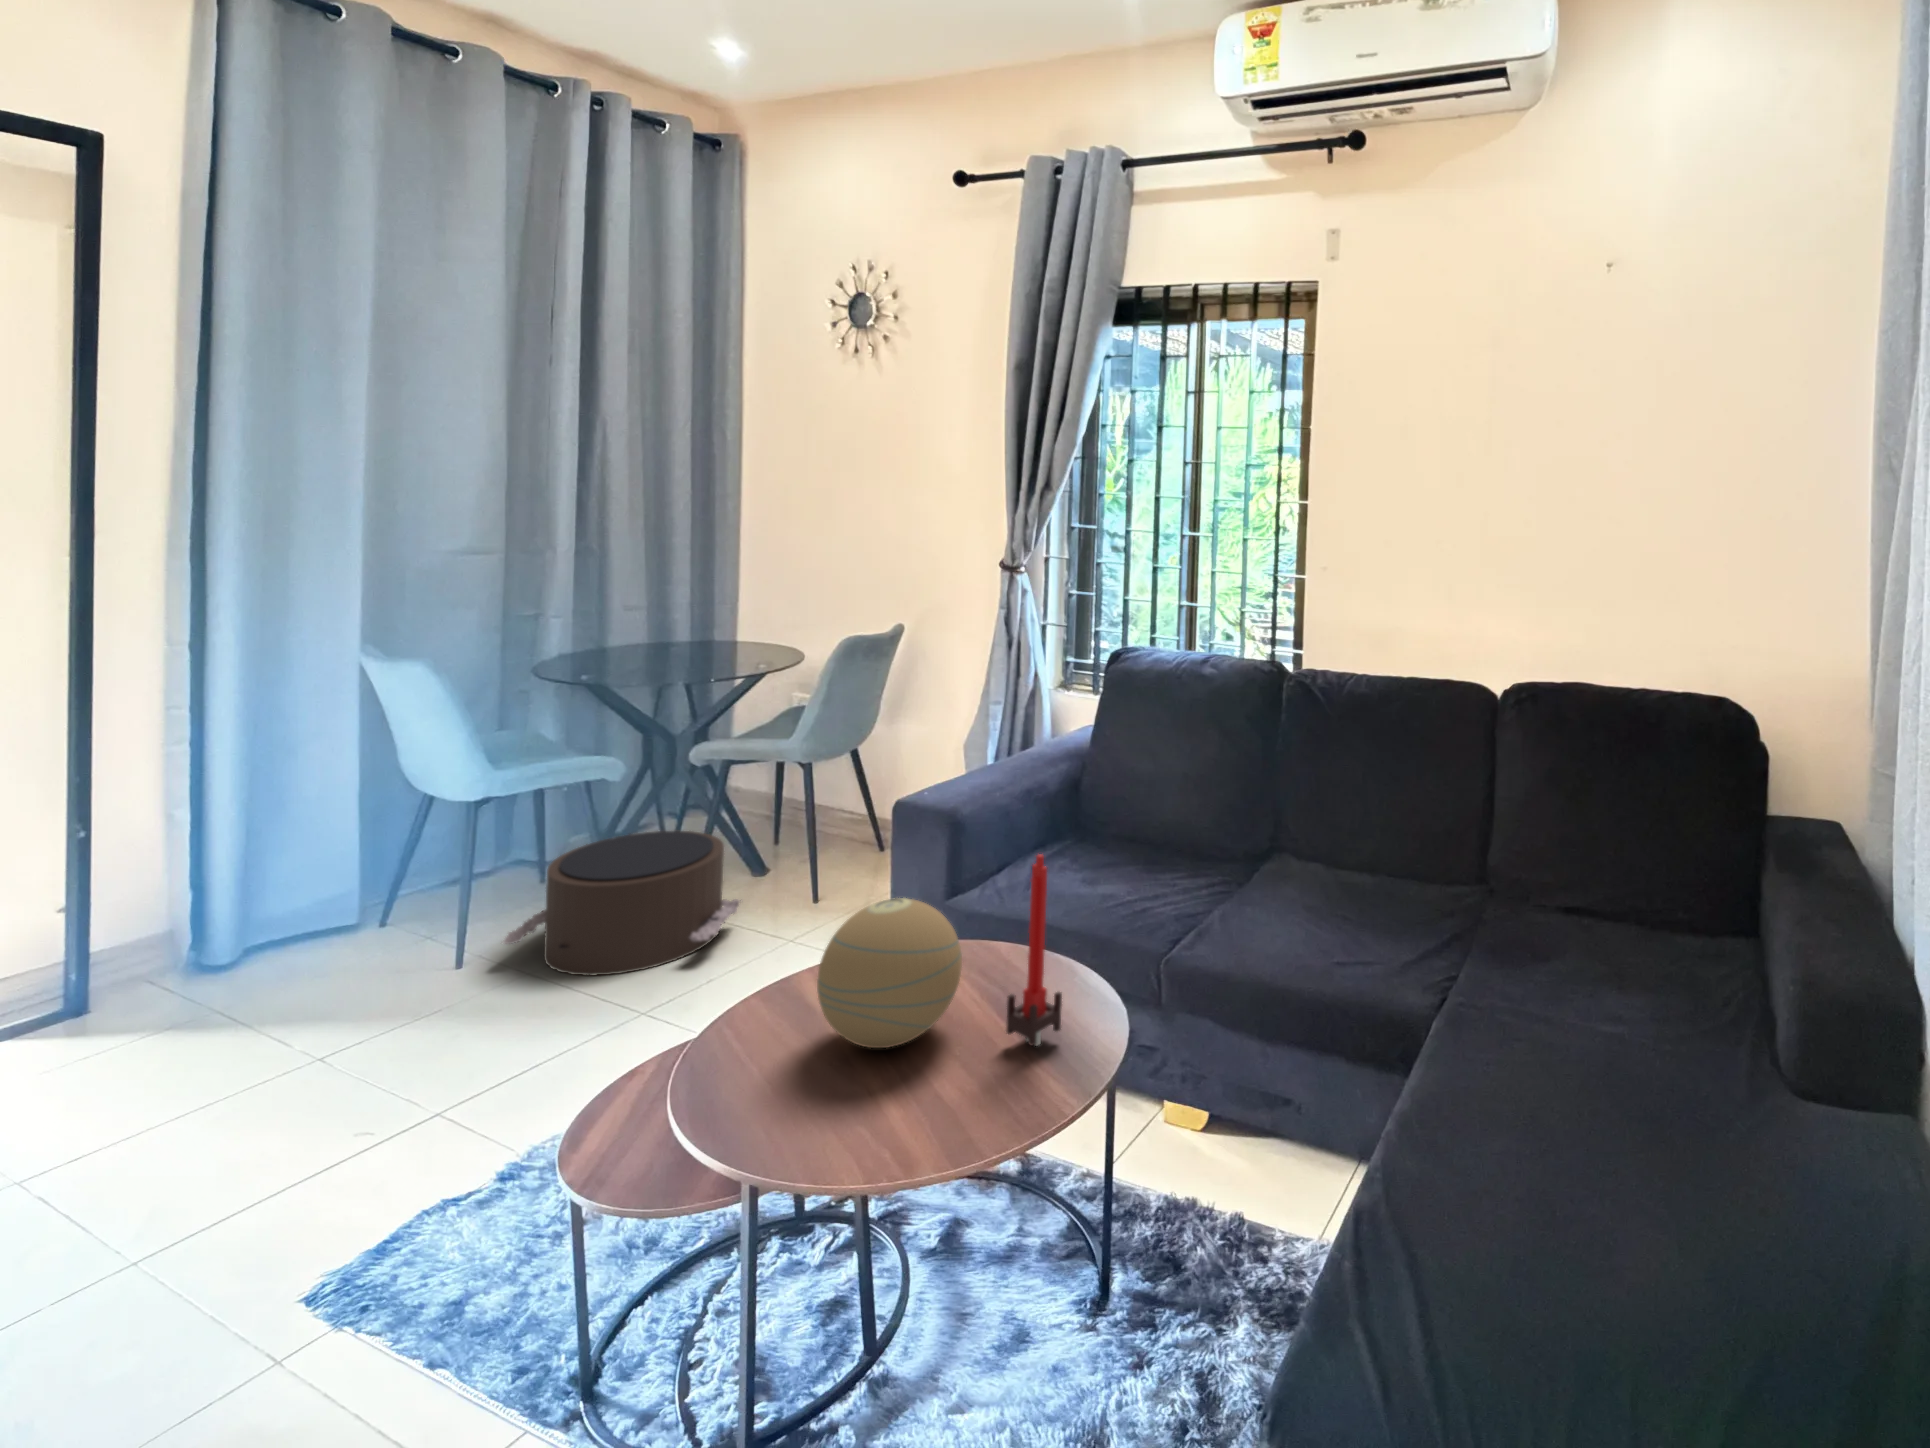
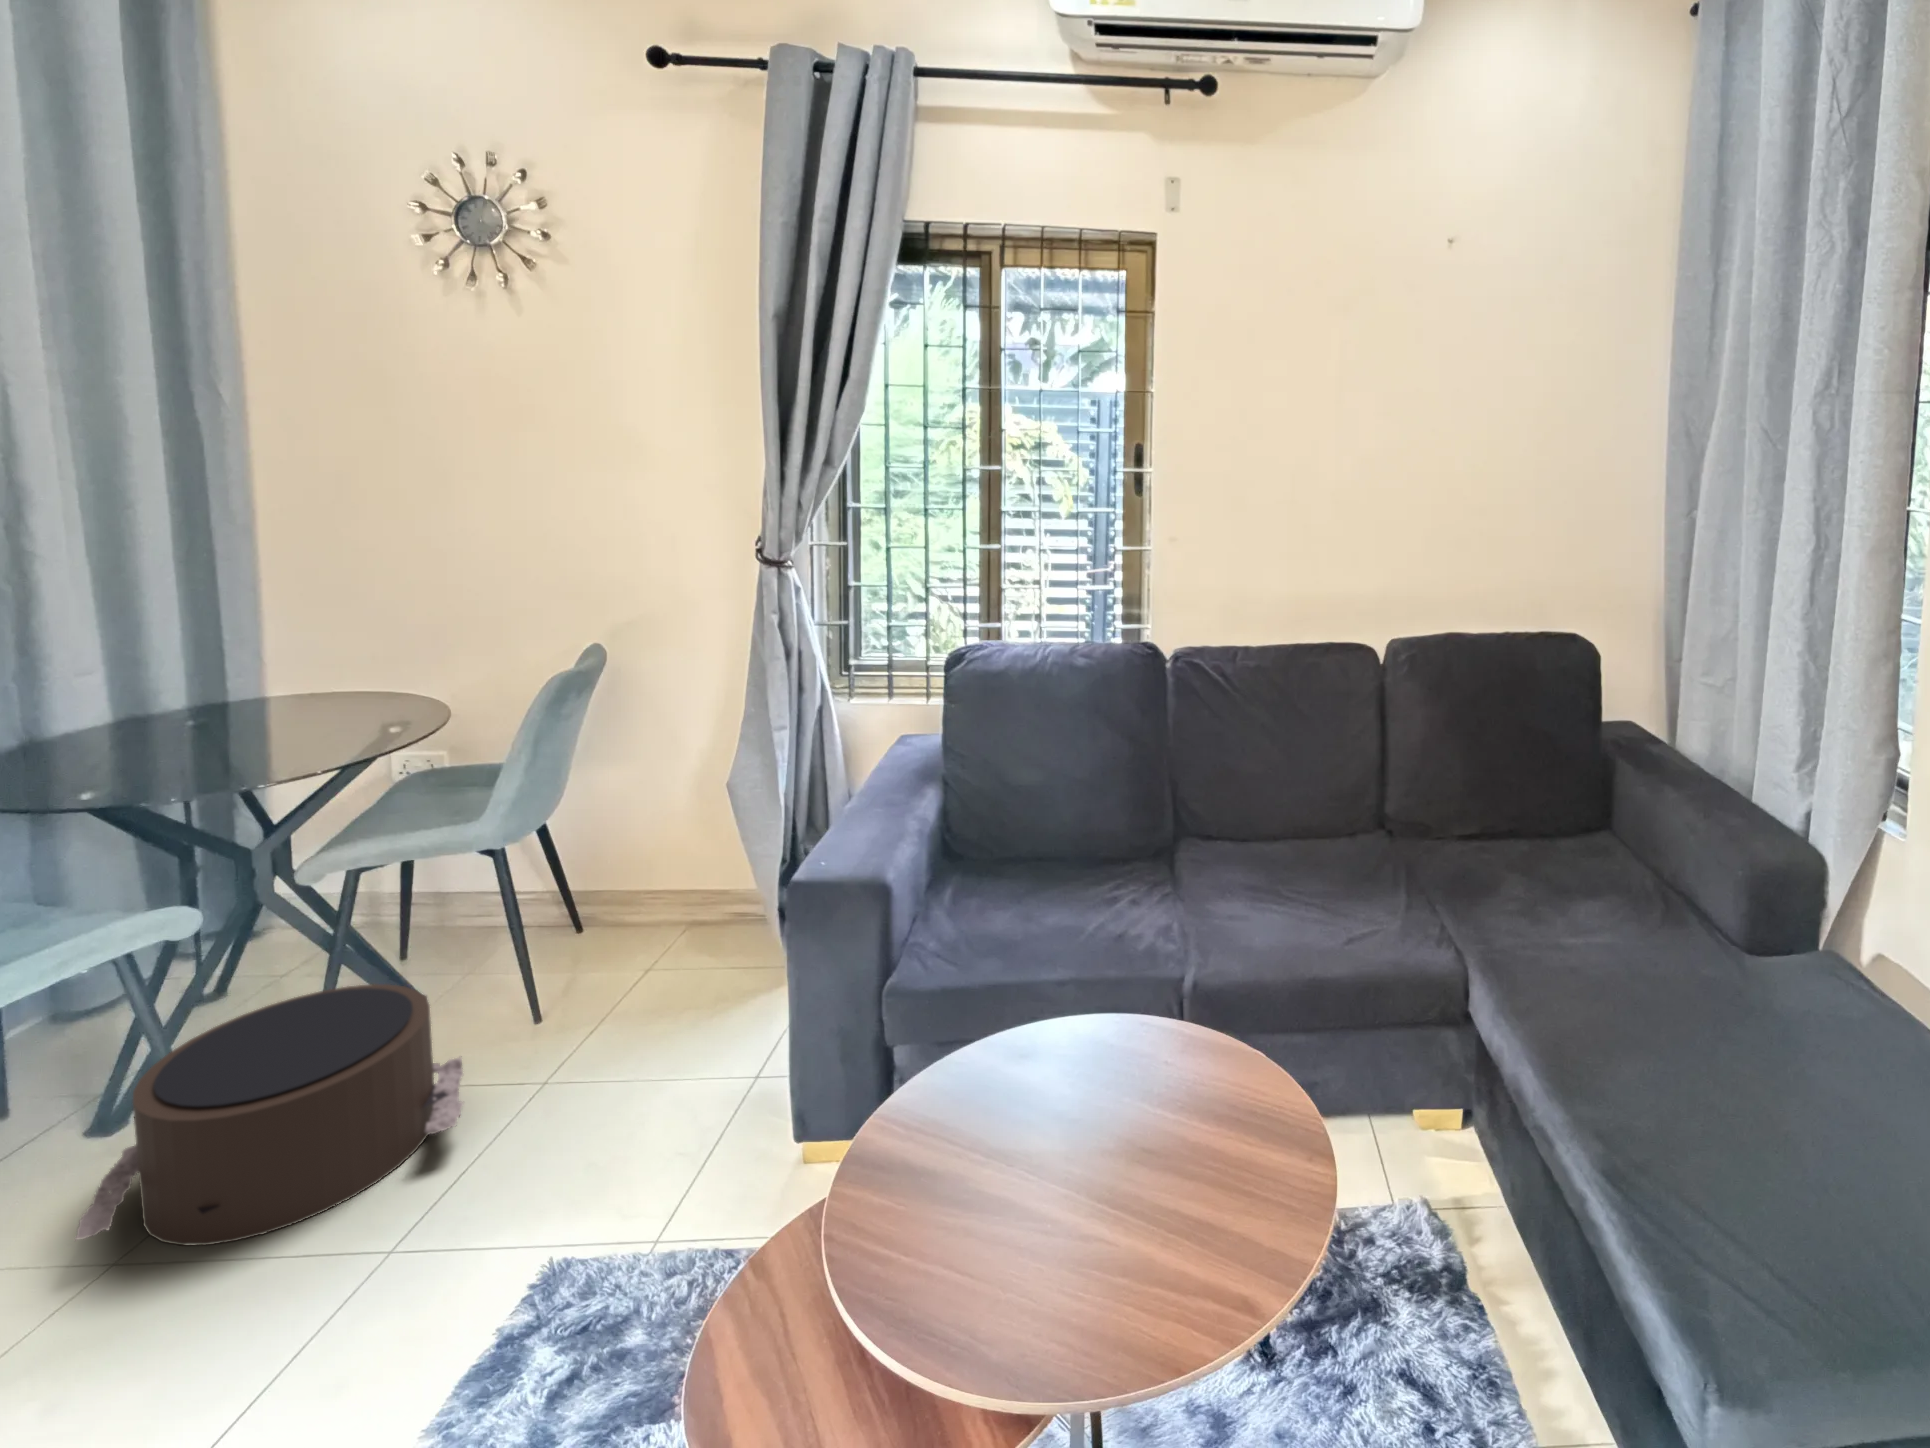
candle: present [1006,854,1062,1046] -> none [1216,937,1263,1136]
decorative orb: present [817,898,962,1048] -> none [1010,1023,1167,1204]

